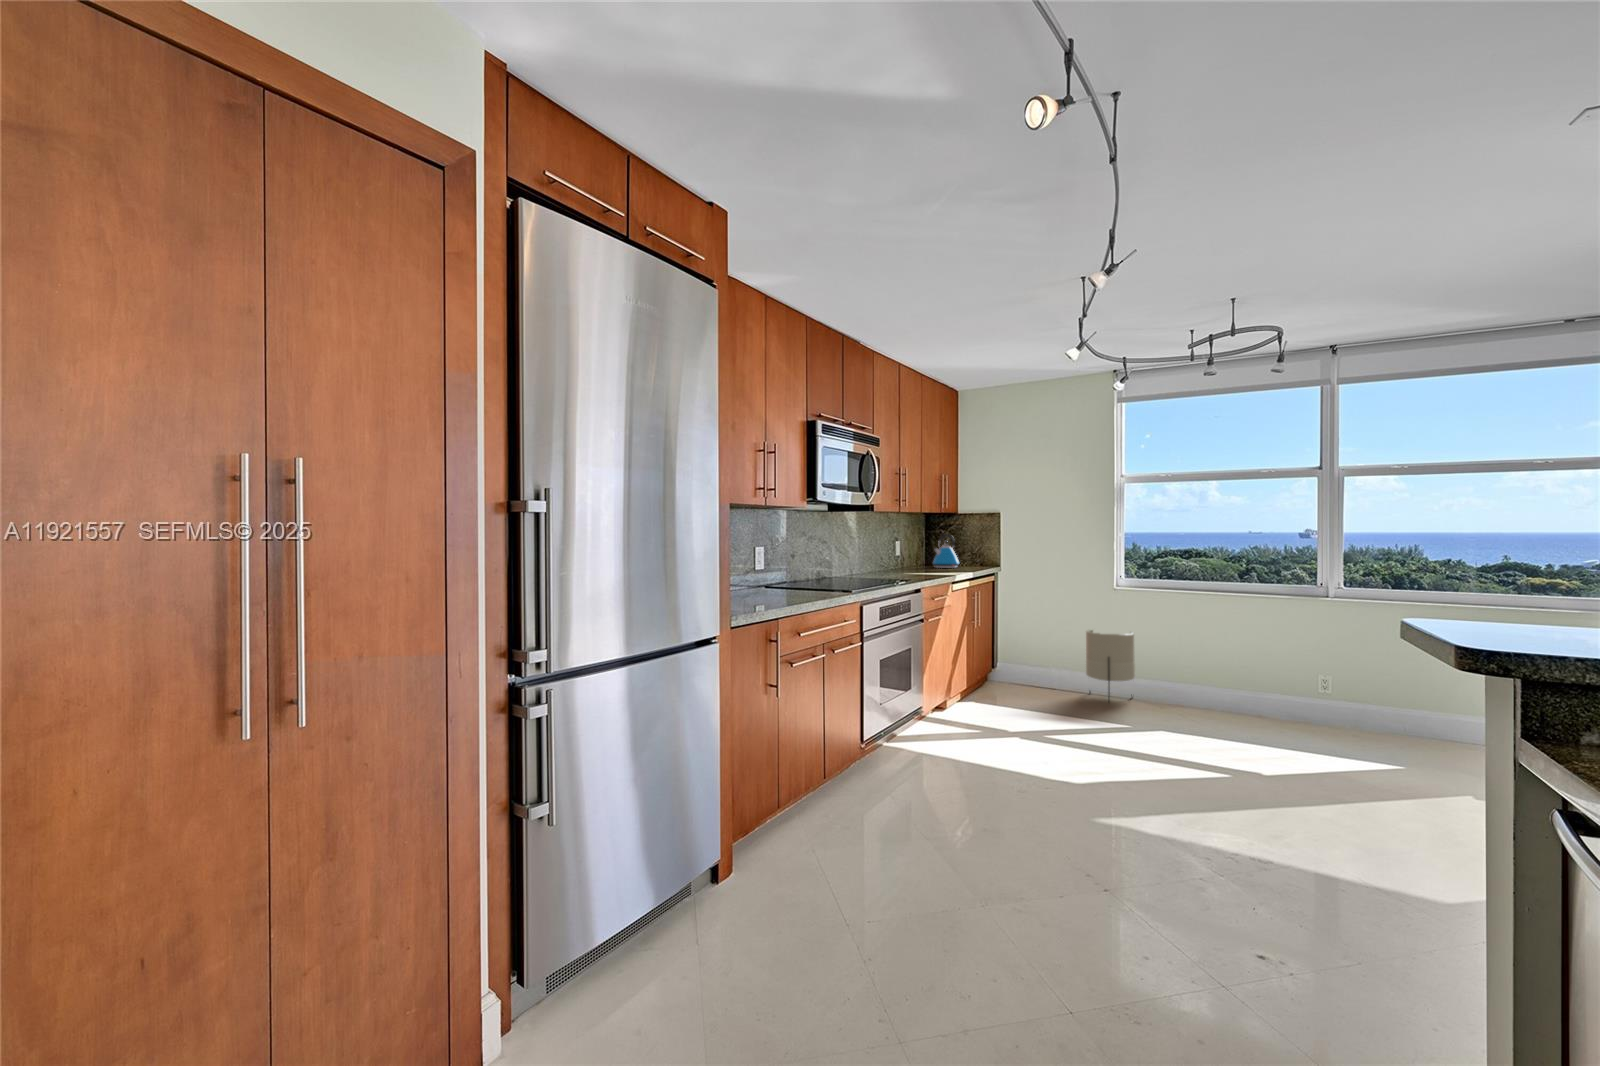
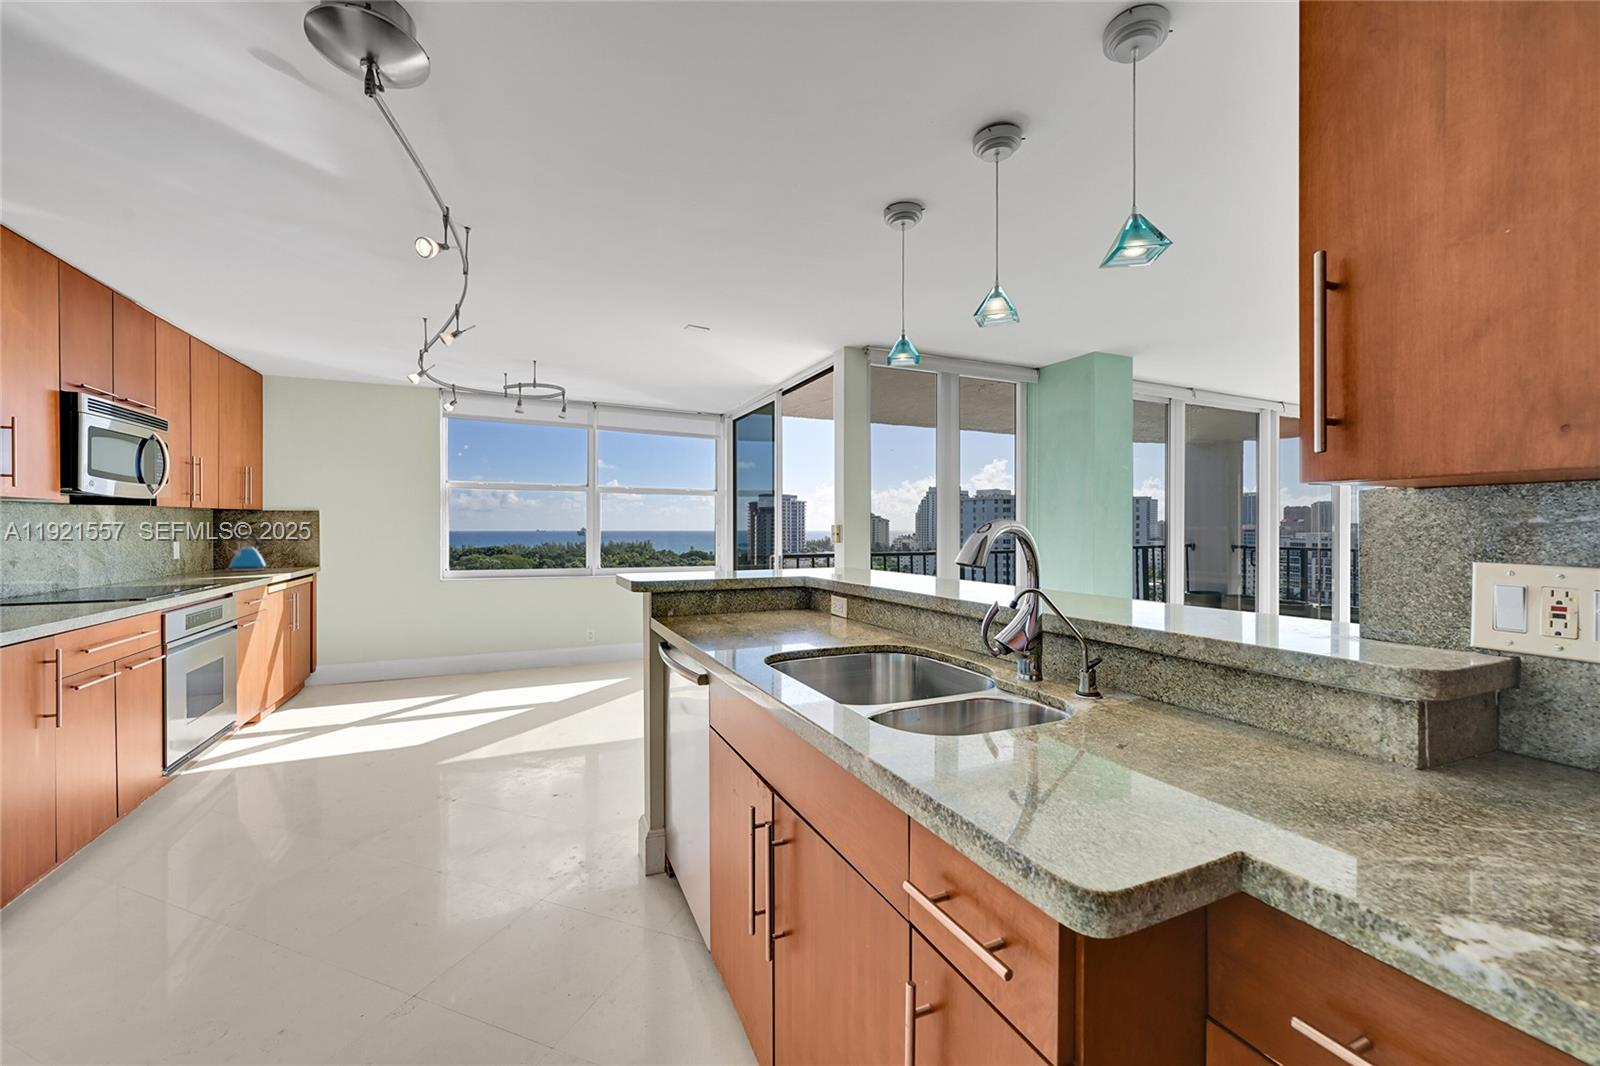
planter: present [1086,629,1135,702] -> none [409,618,454,684]

